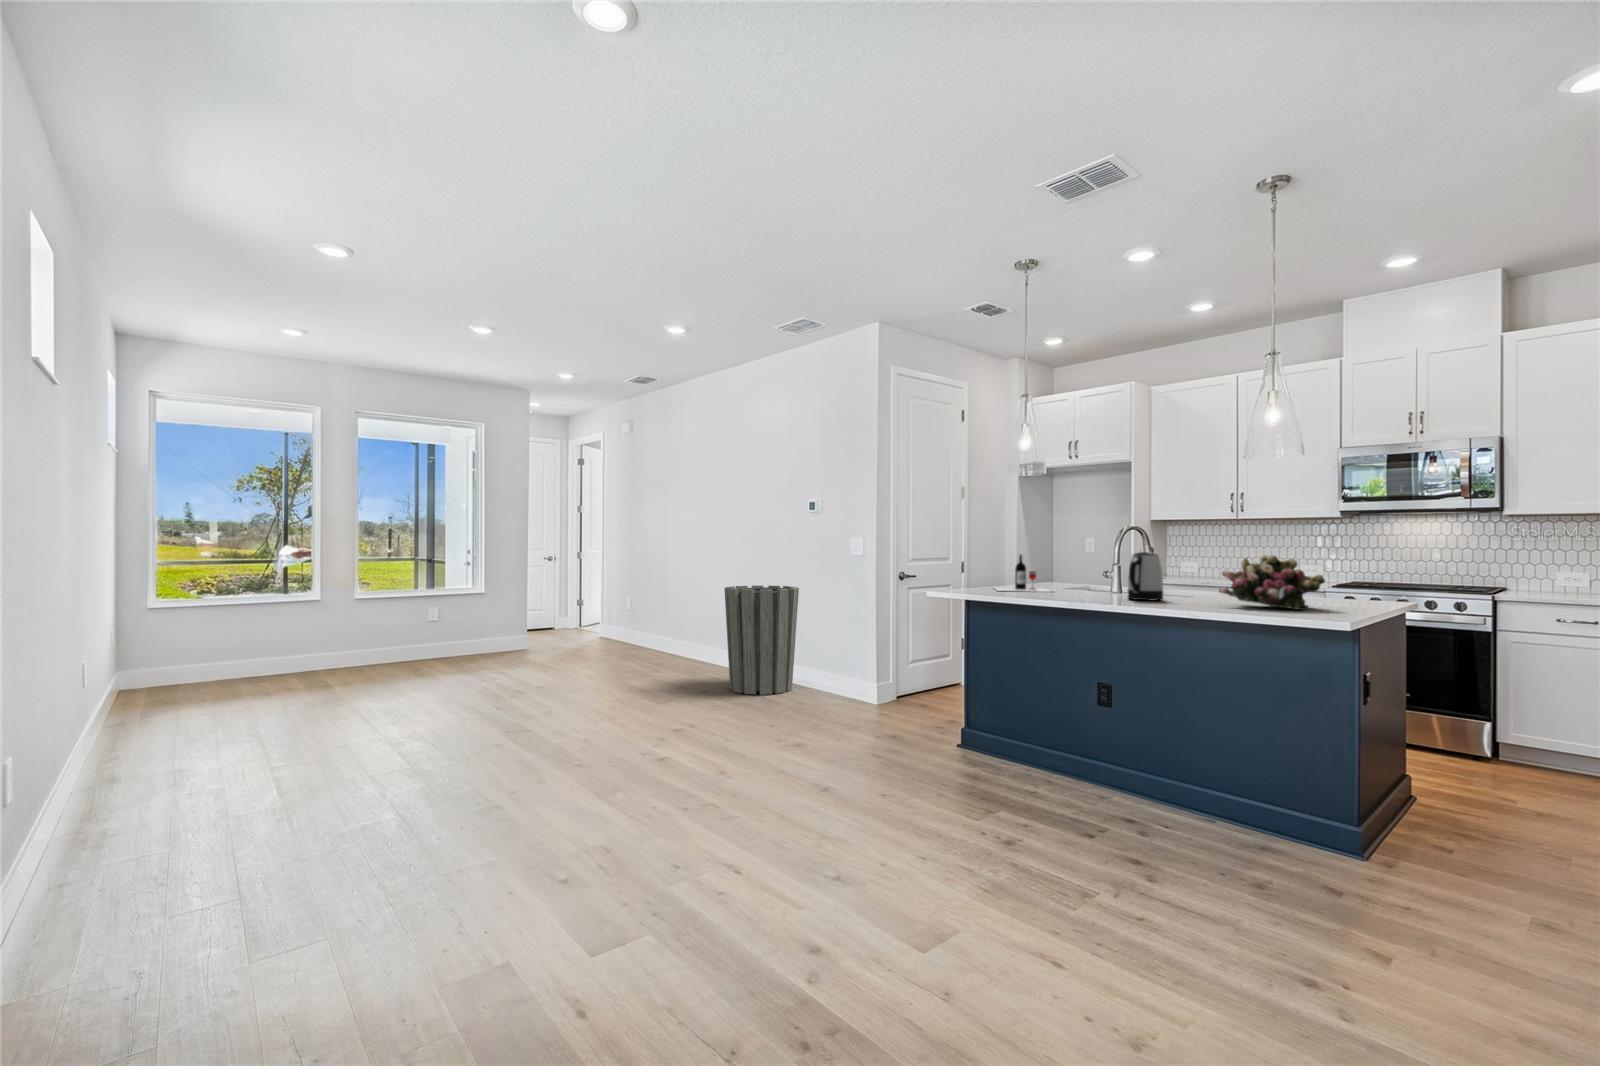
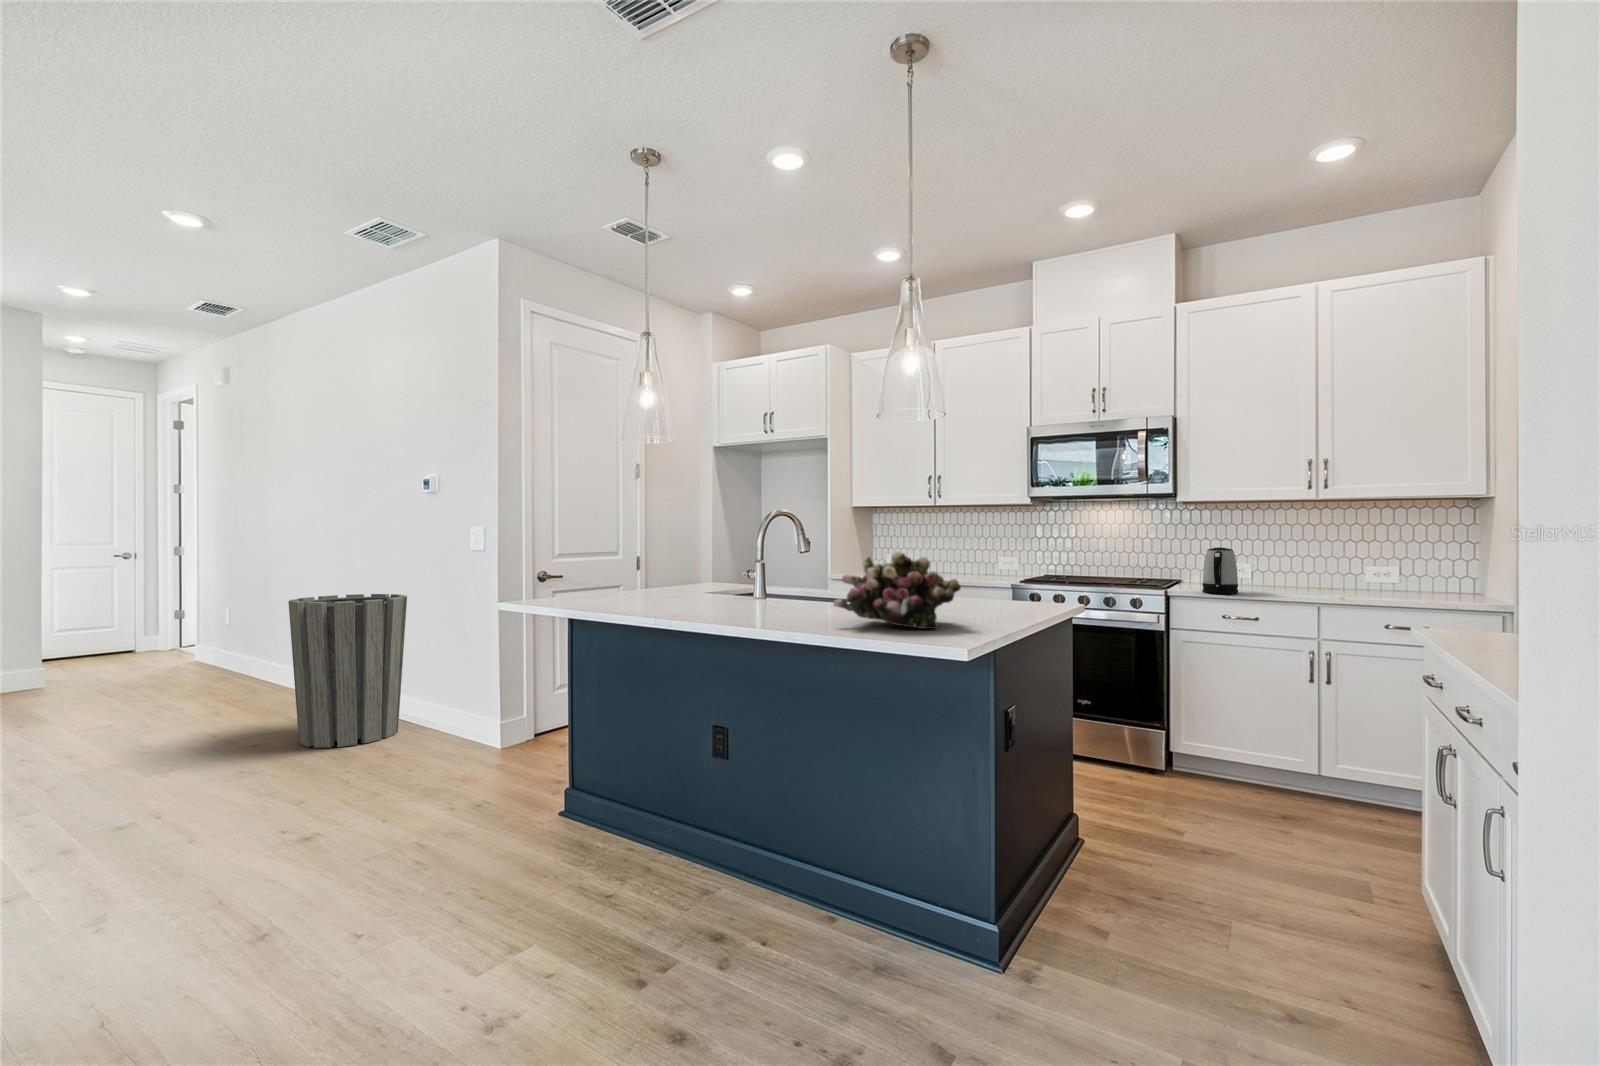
kettle: present [1128,552,1163,601] -> present [1202,547,1238,594]
wine bottle: present [995,554,1051,592] -> none [597,552,679,603]

